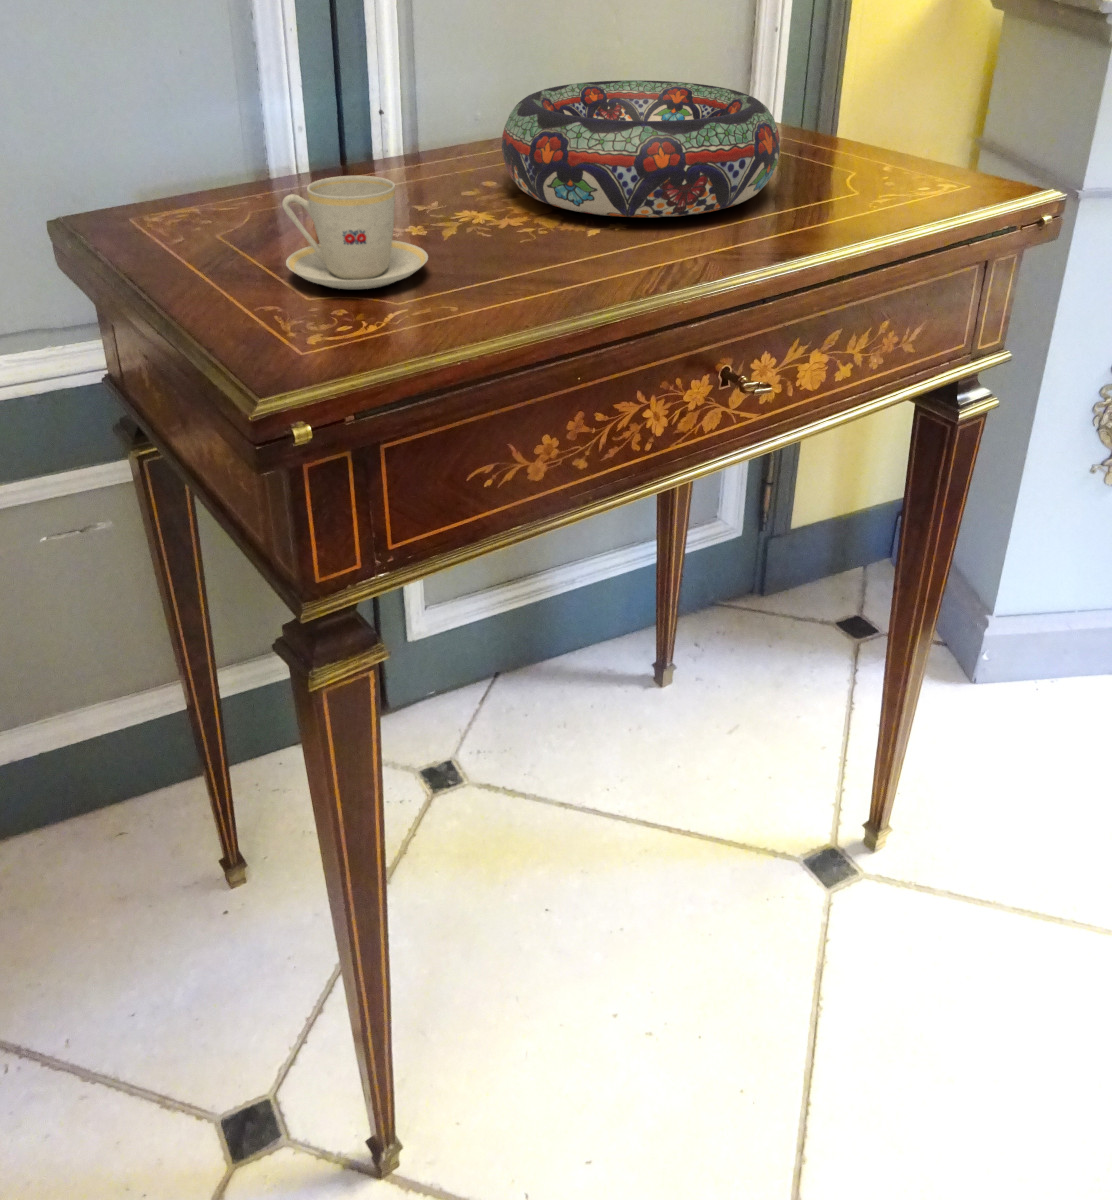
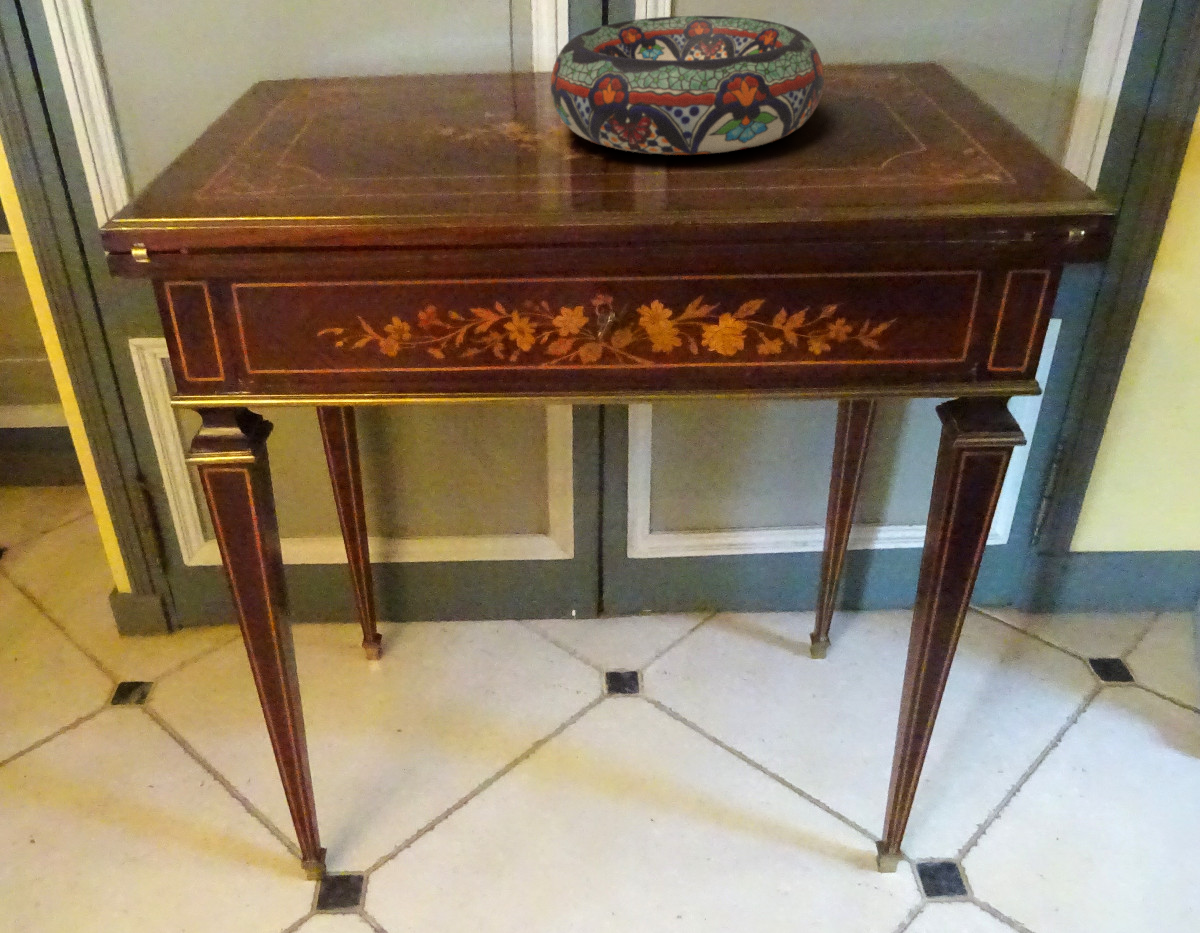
teacup: present [282,176,428,289] -> none [284,73,401,166]

